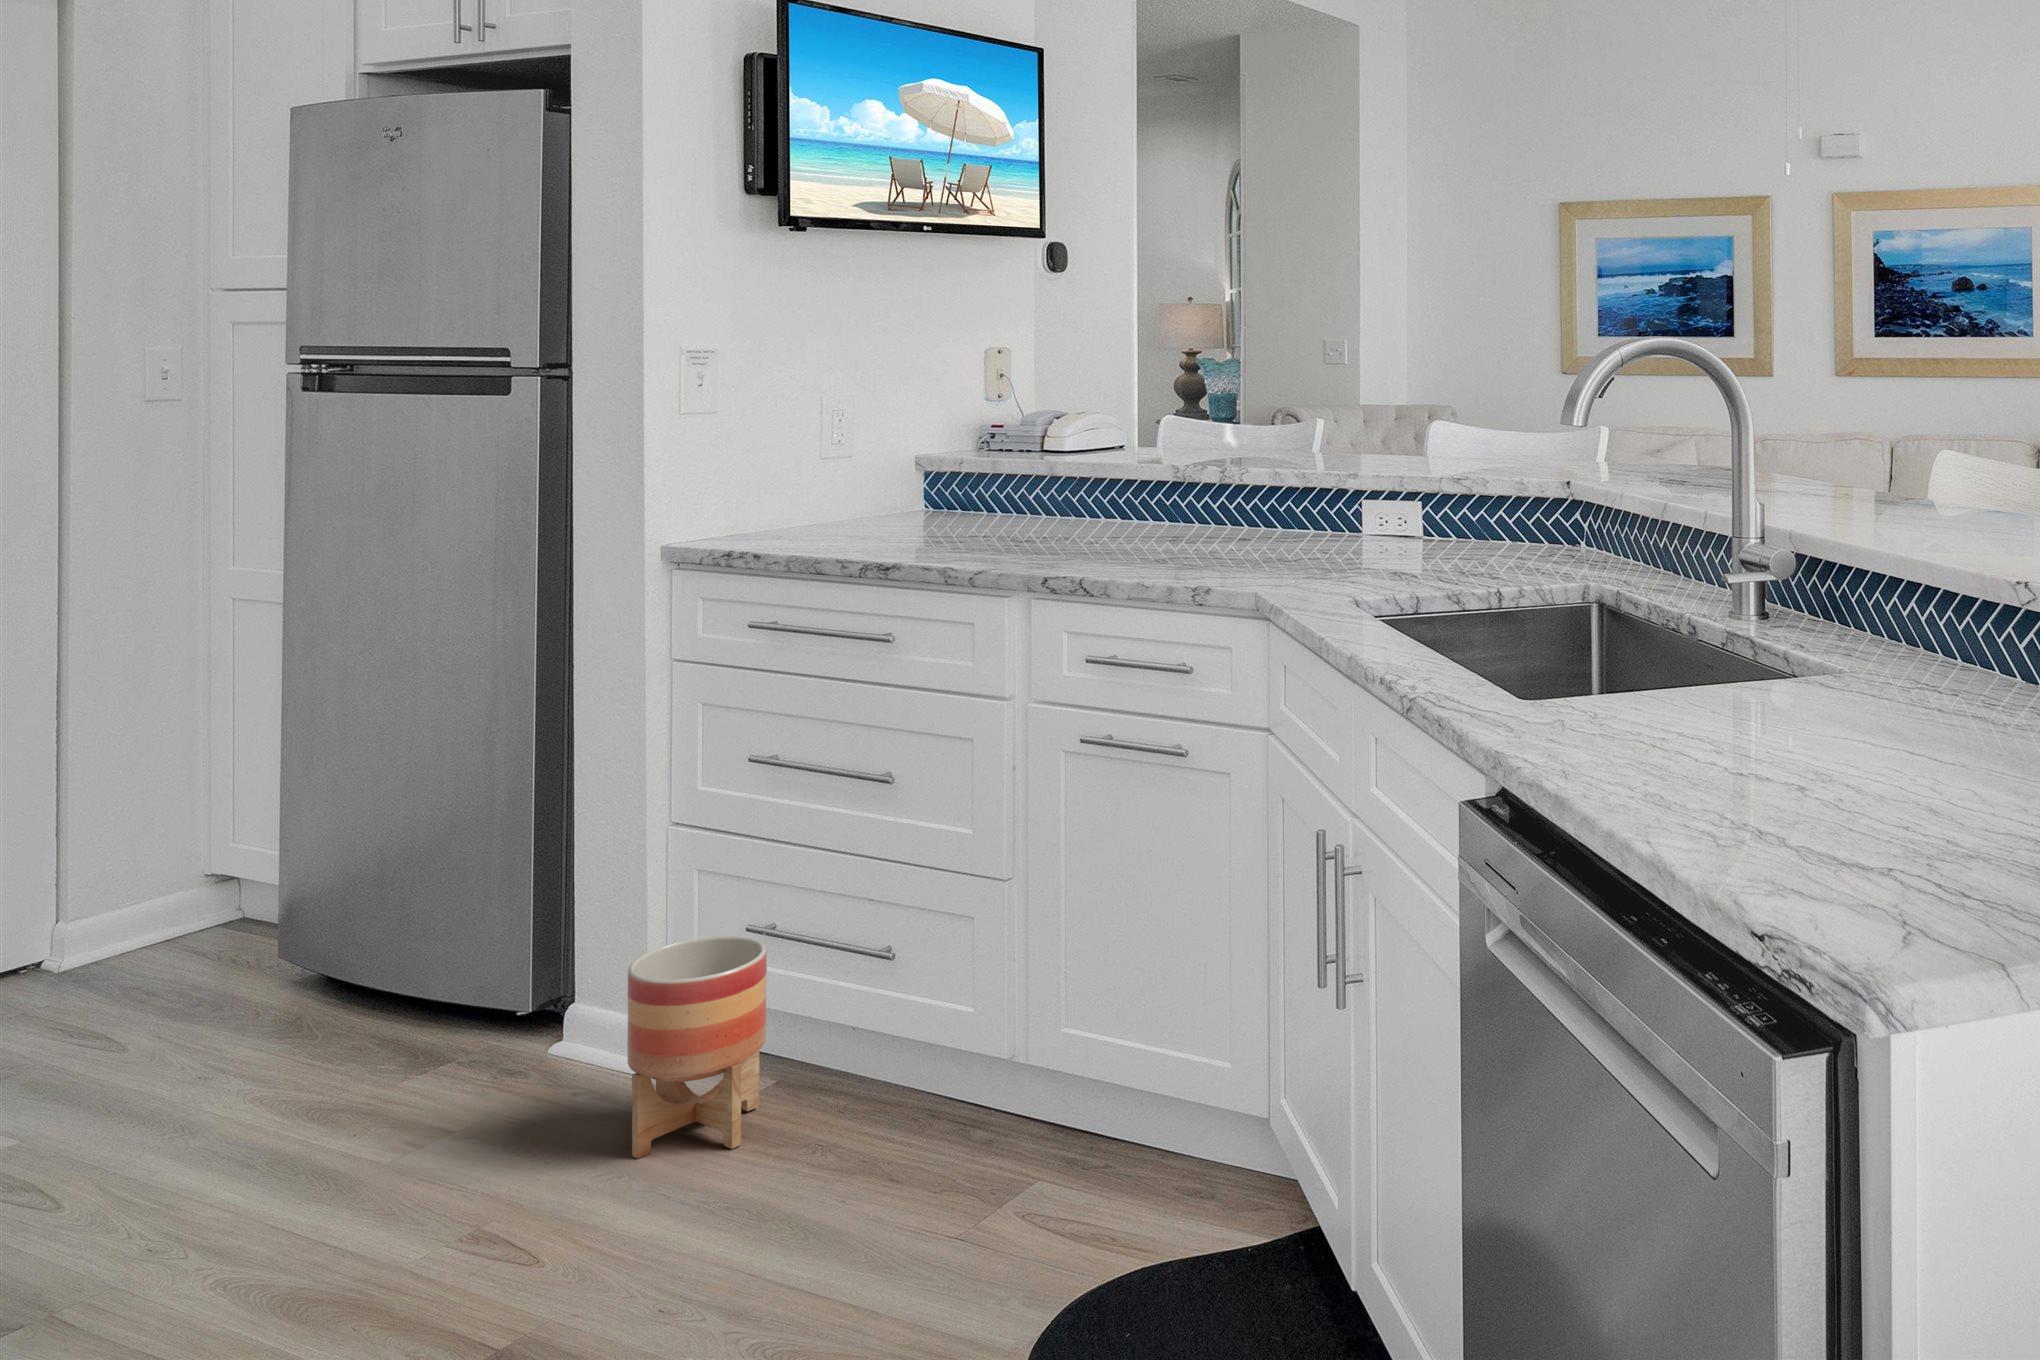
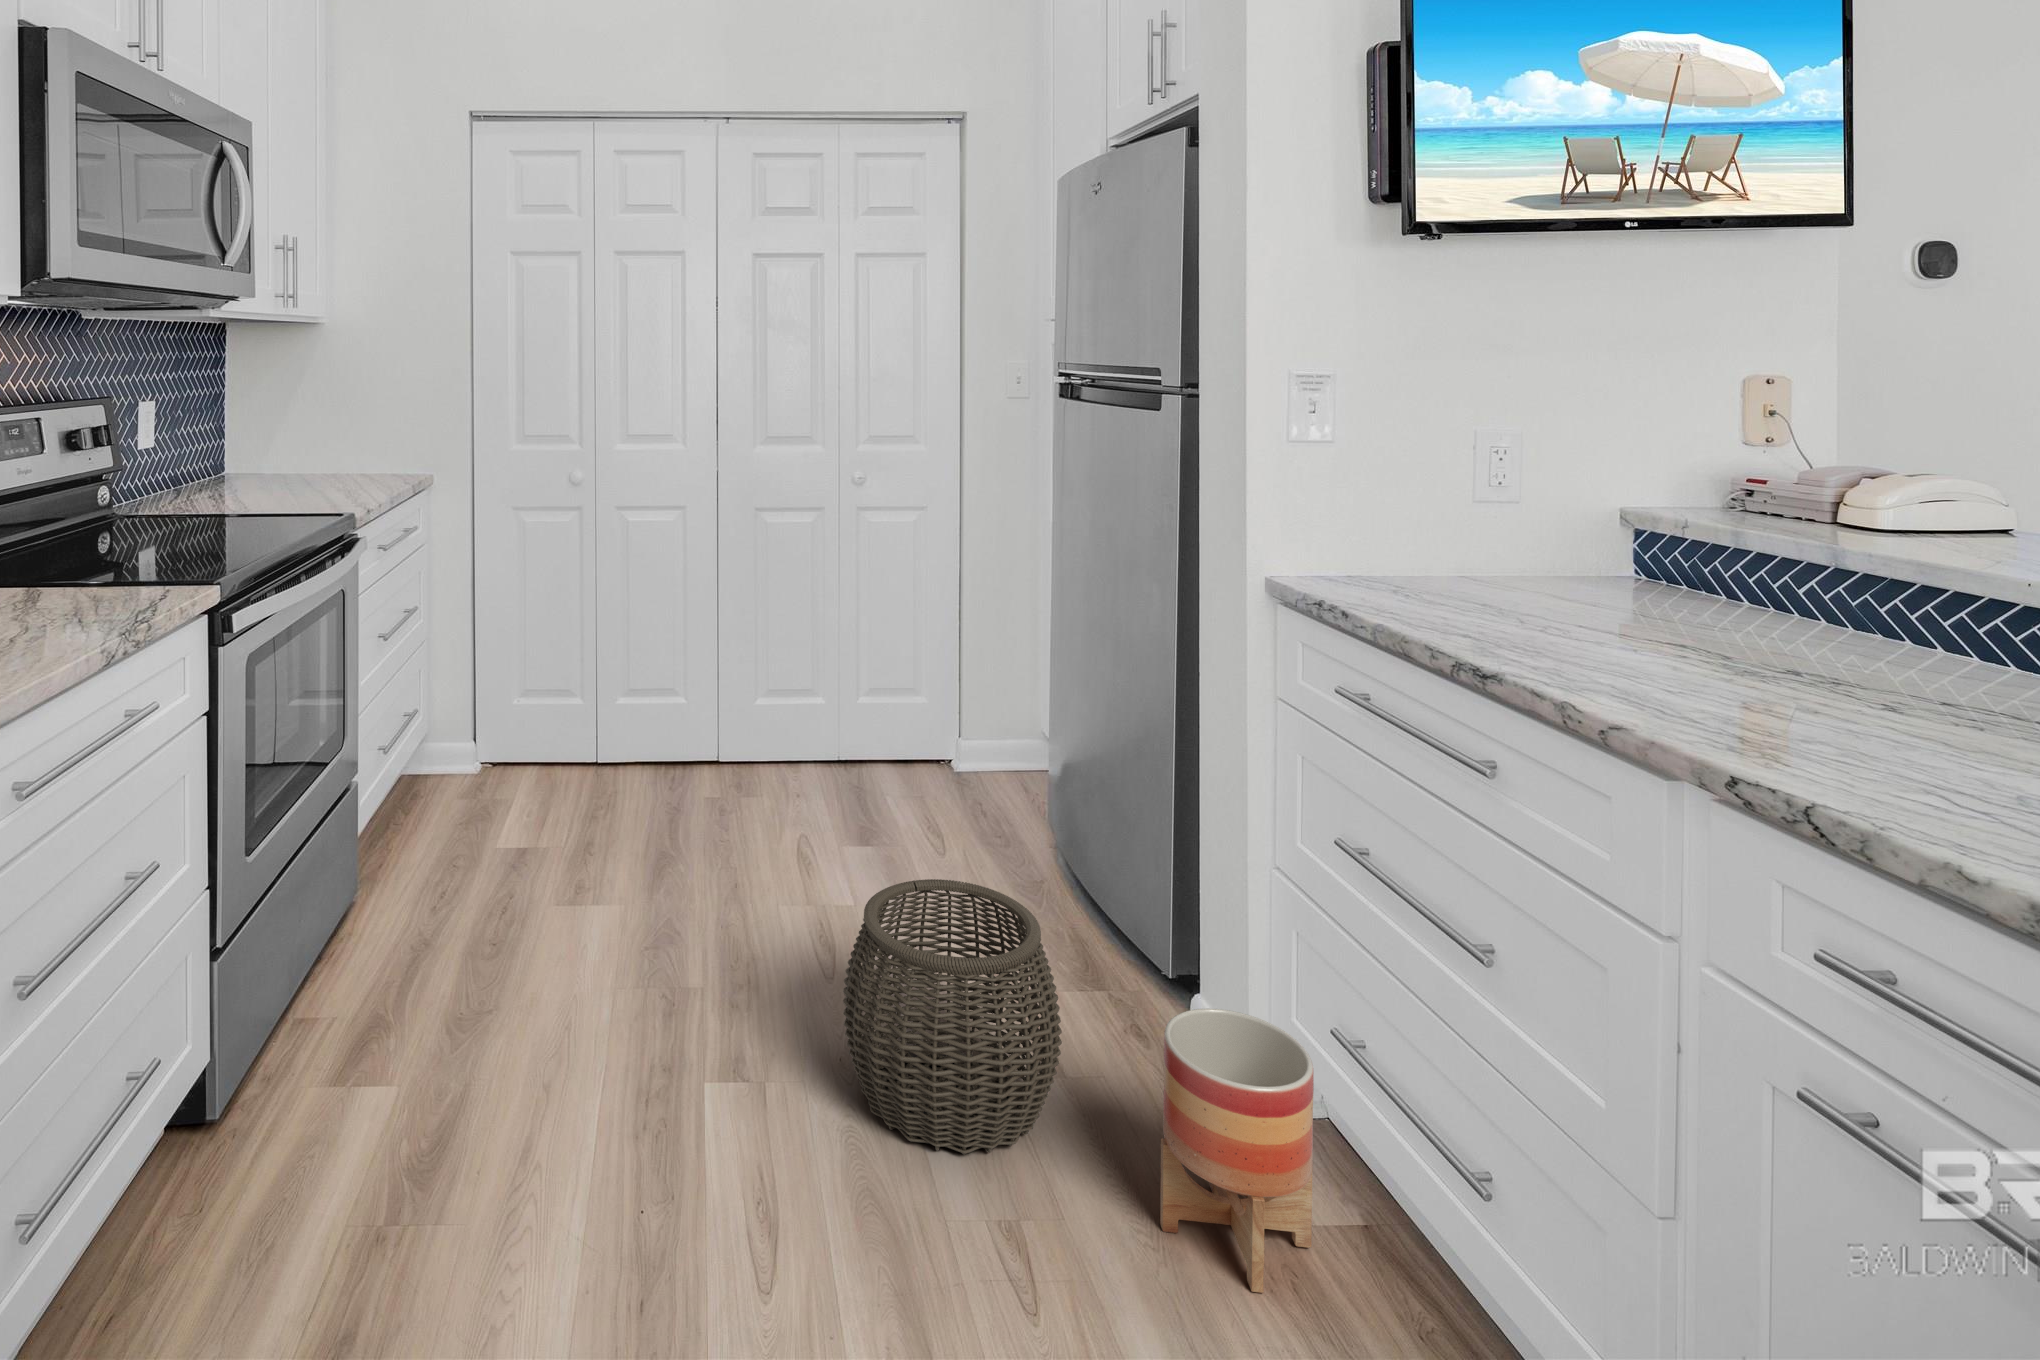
woven basket: none [186,950,495,1245] -> present [843,879,1062,1154]

